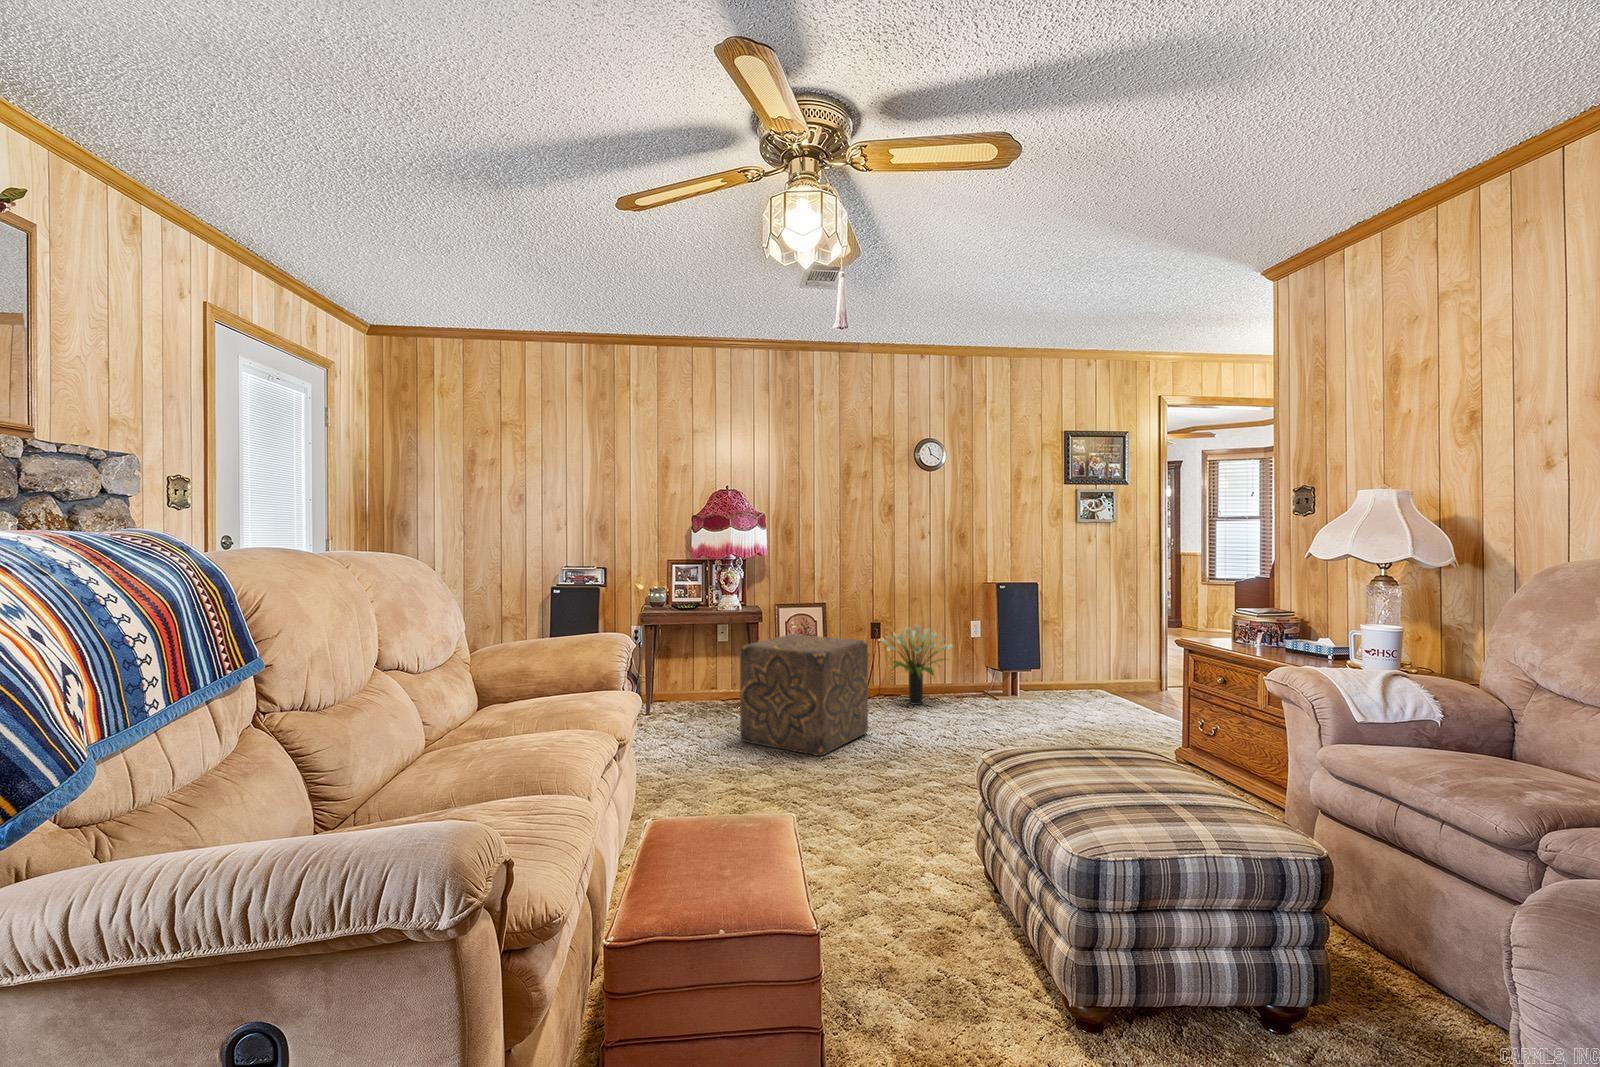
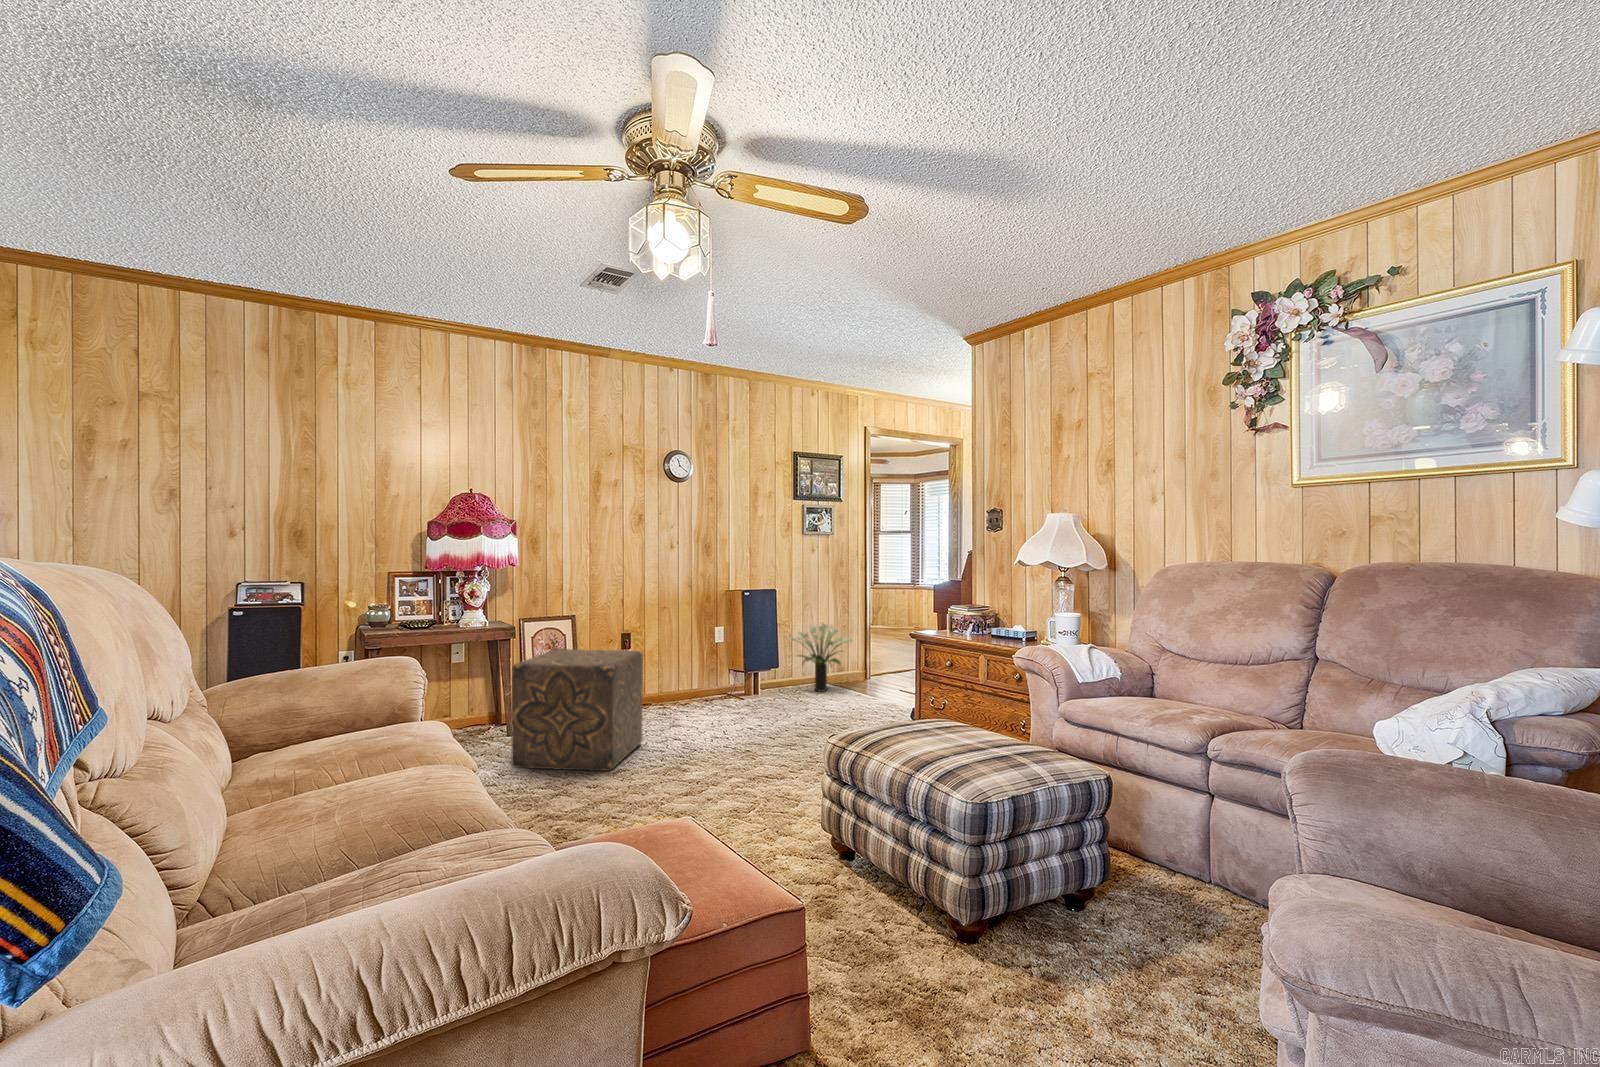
potted plant: present [881,625,953,705] -> present [791,623,852,692]

